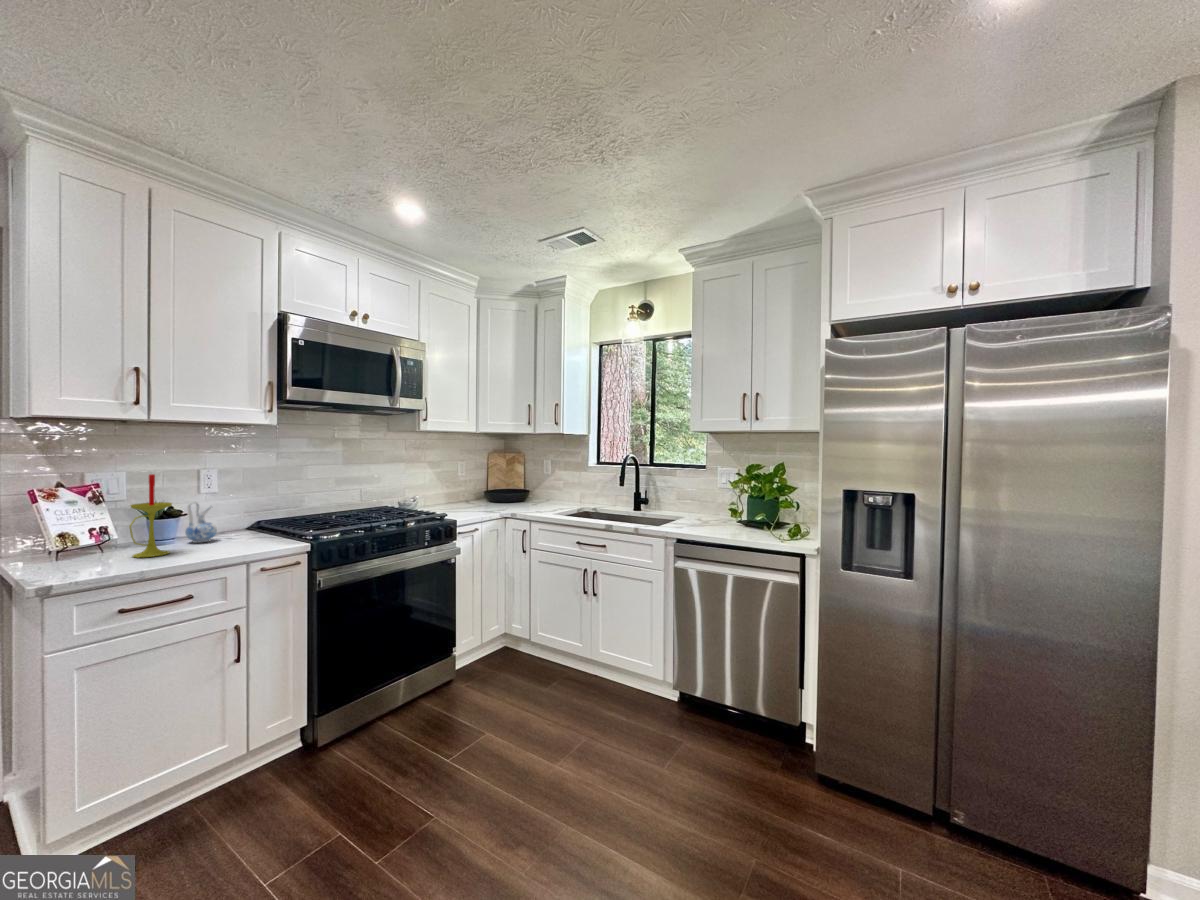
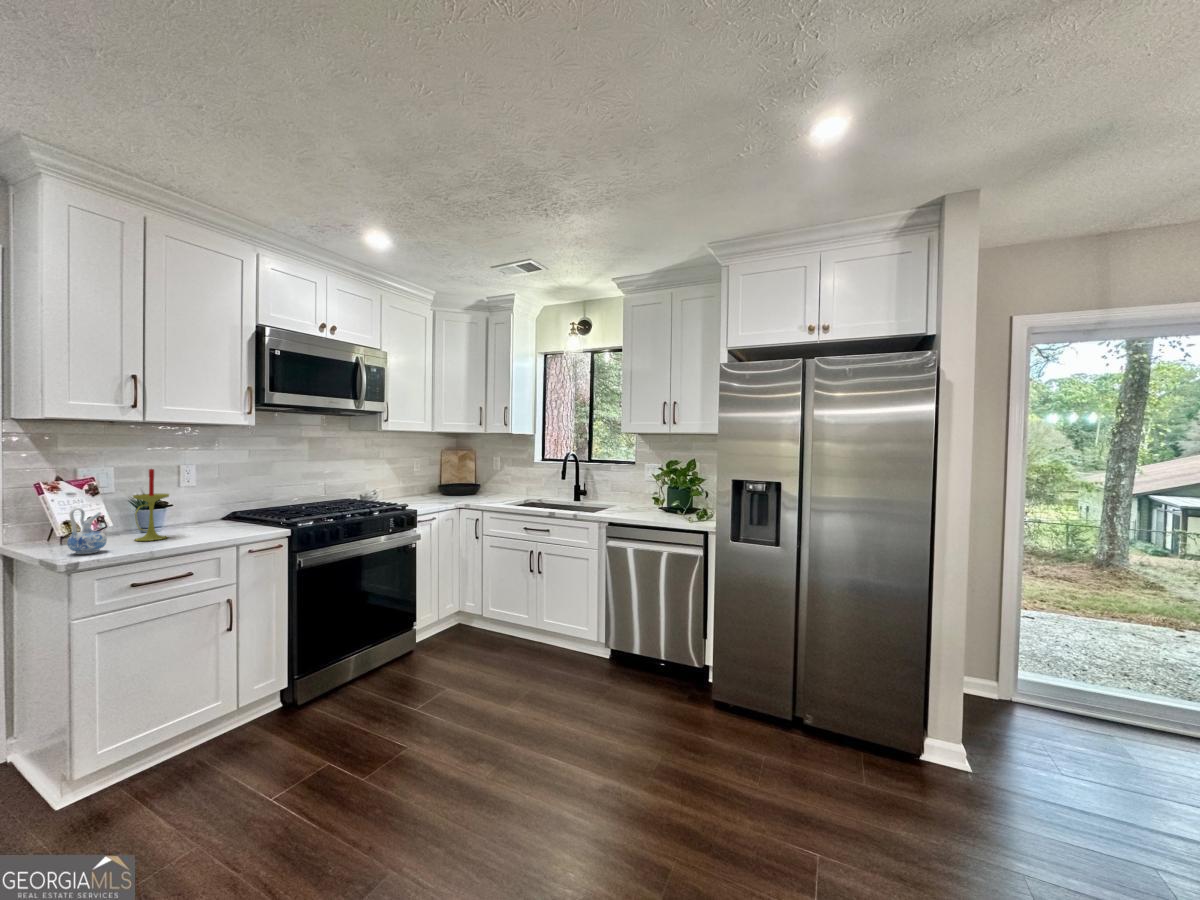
ceramic pitcher: present [185,501,217,543] -> present [67,508,107,554]

